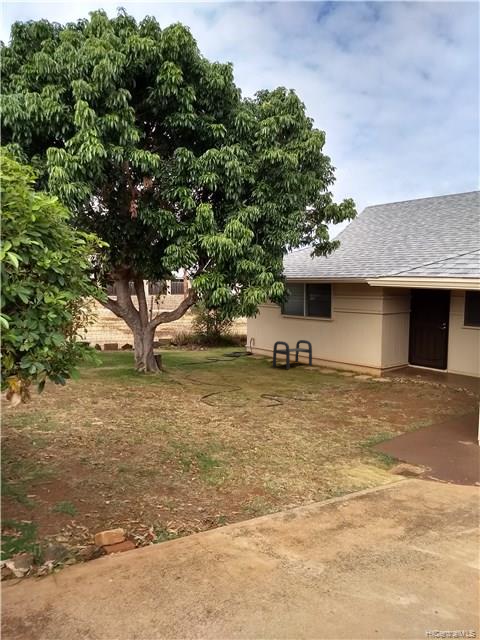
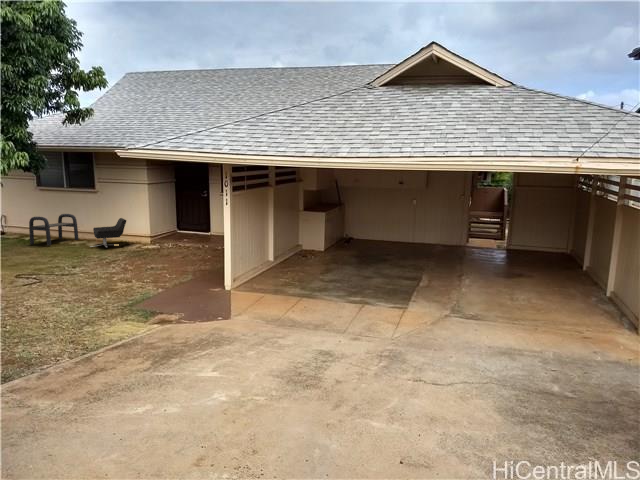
lounge chair: none [323,347,359,376] -> present [93,218,126,248]

